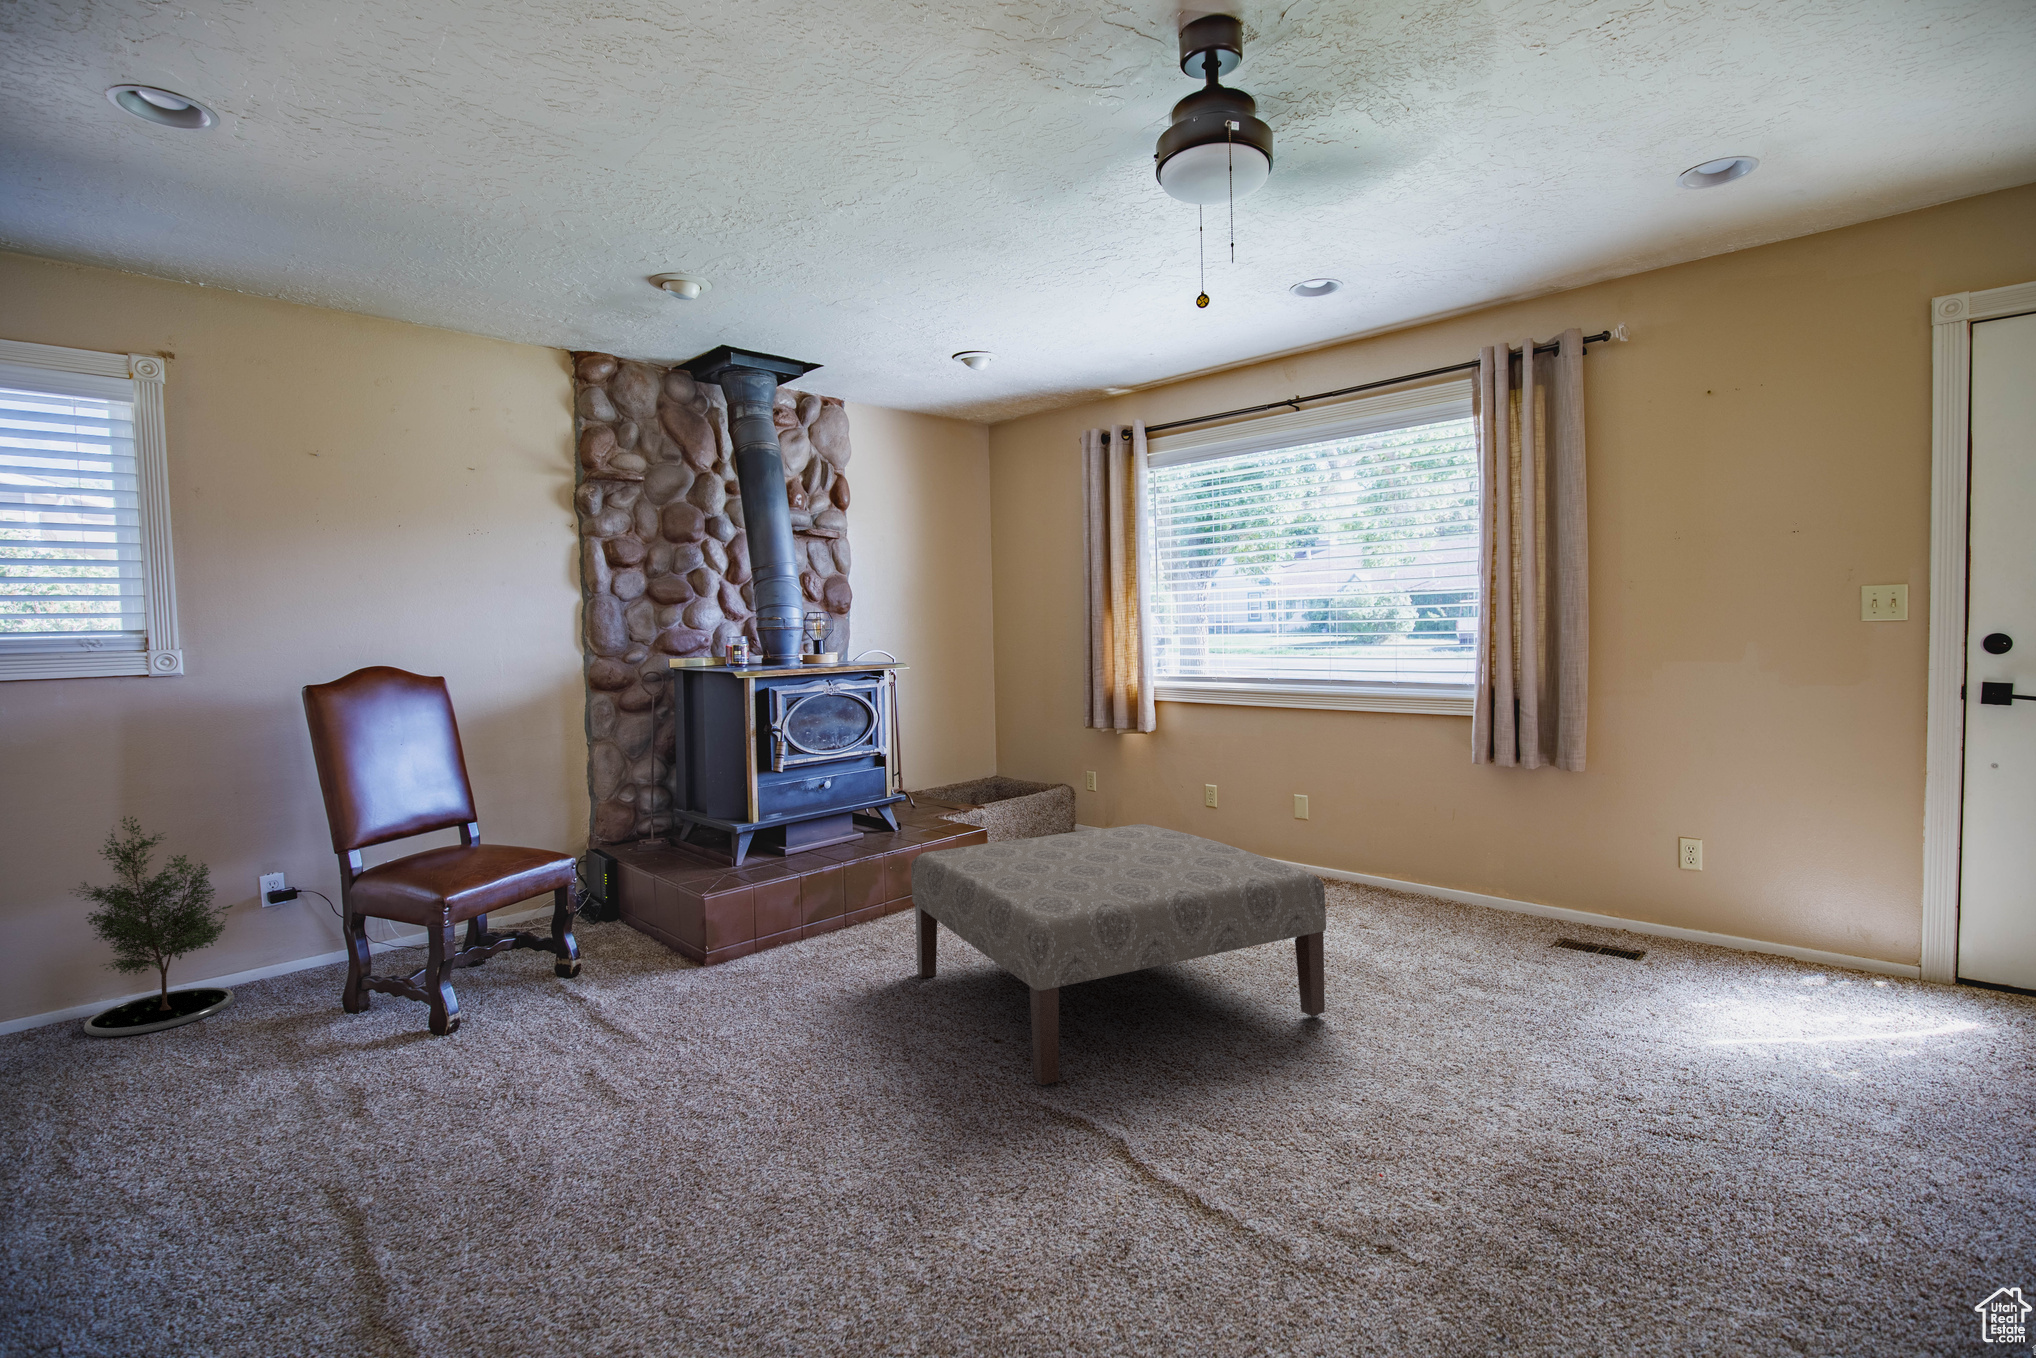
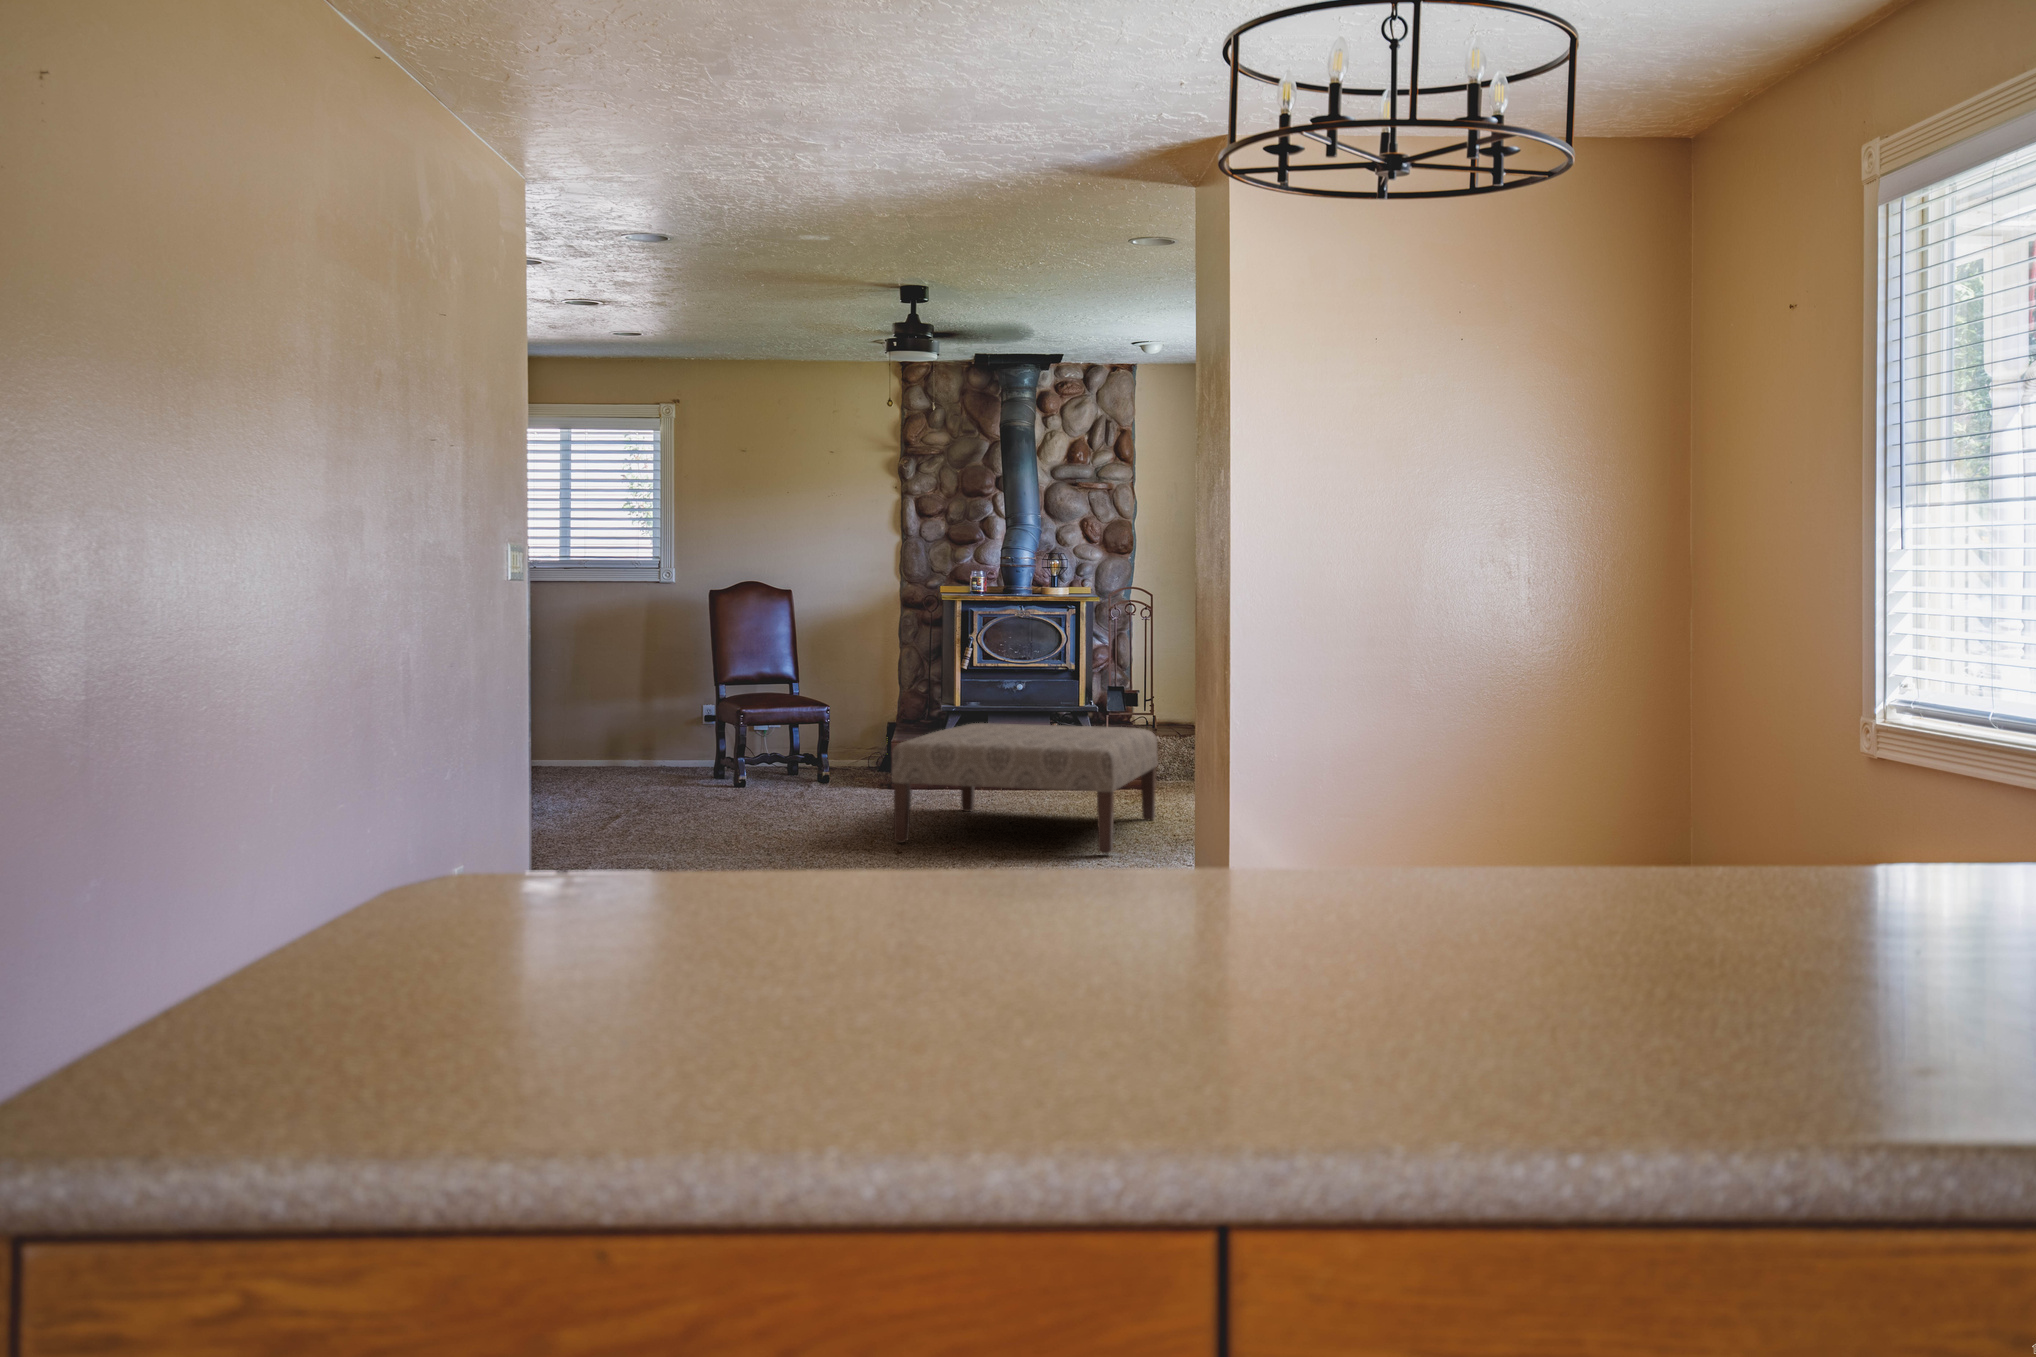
potted tree: present [70,816,234,1037] -> none [610,657,682,772]

